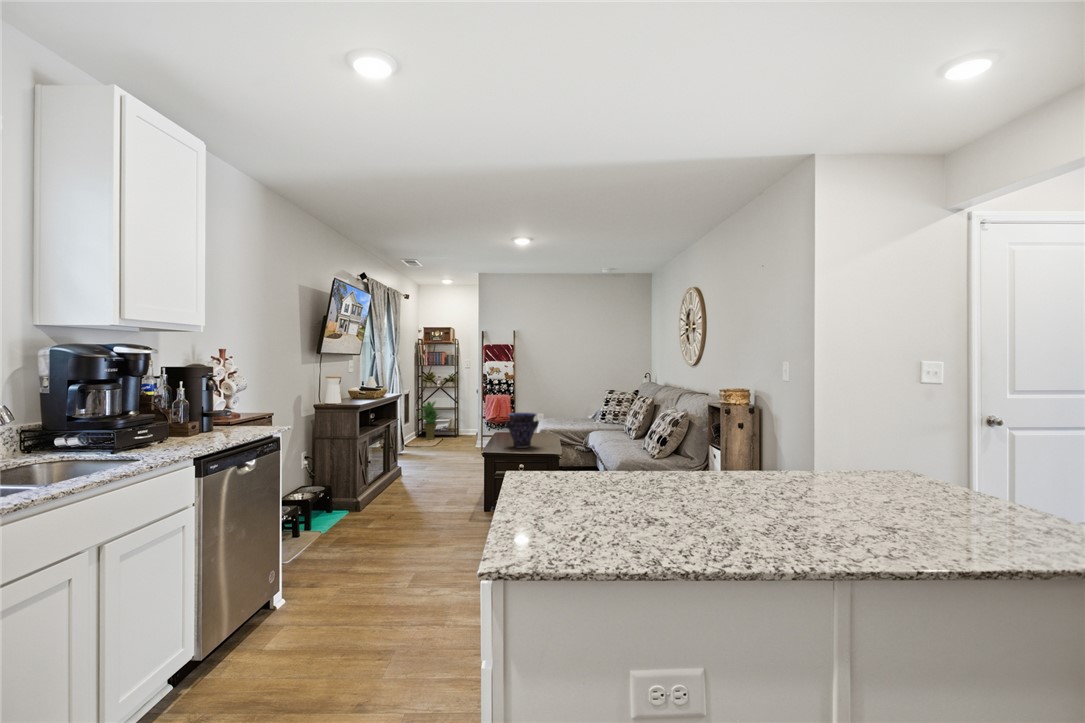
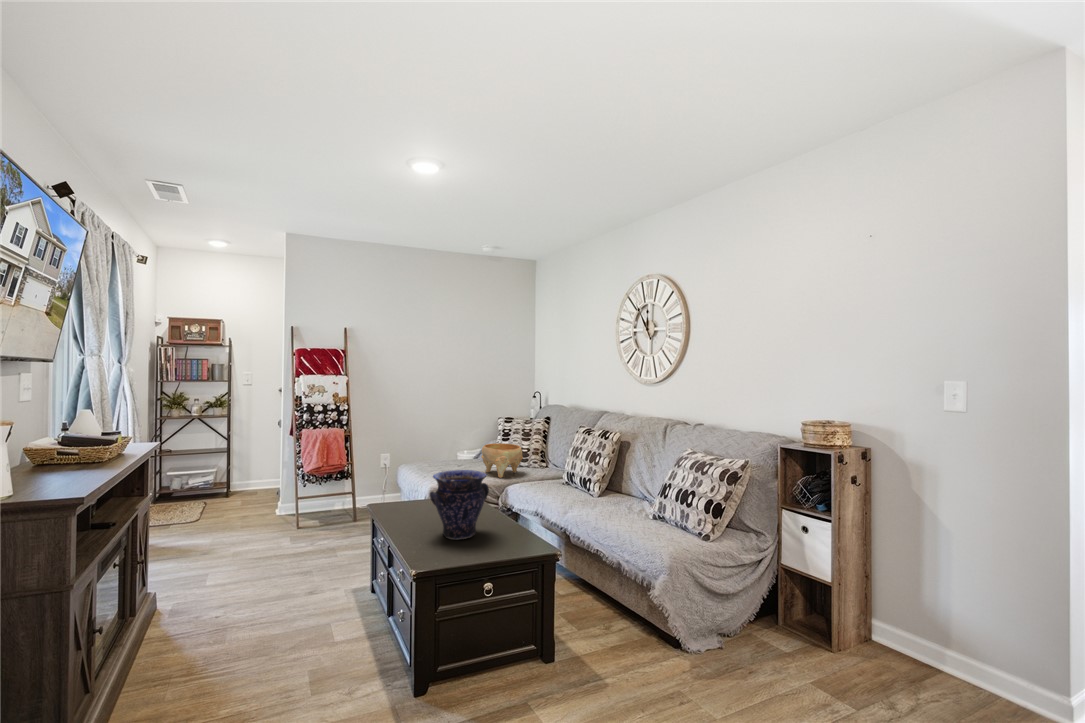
potted plant: present [419,401,440,439] -> none [150,440,209,507]
decorative bowl: none [580,407,610,429] -> present [481,443,523,478]

